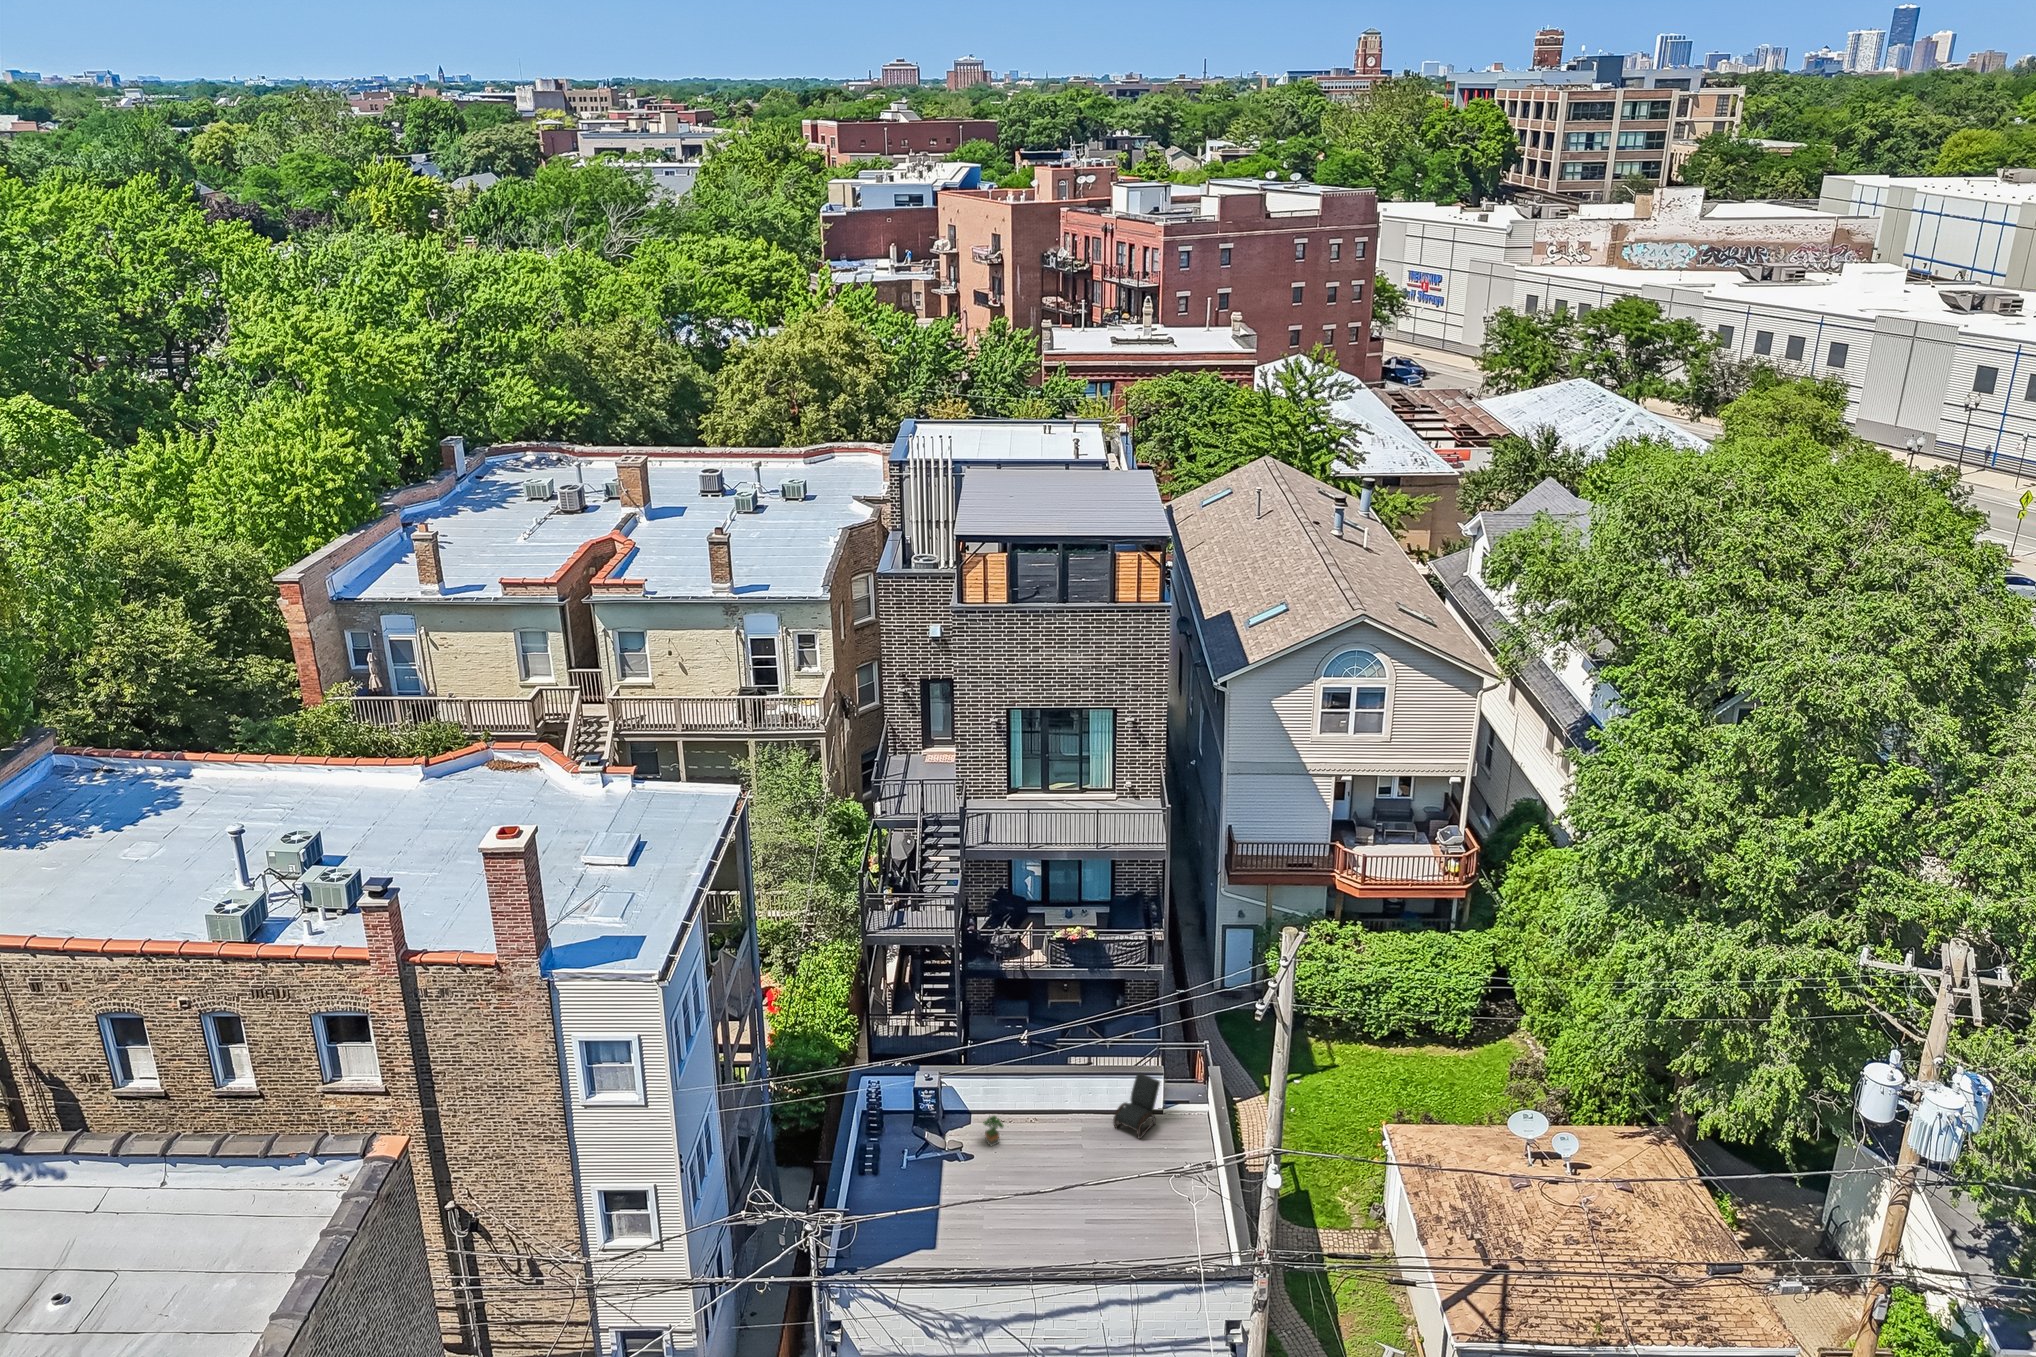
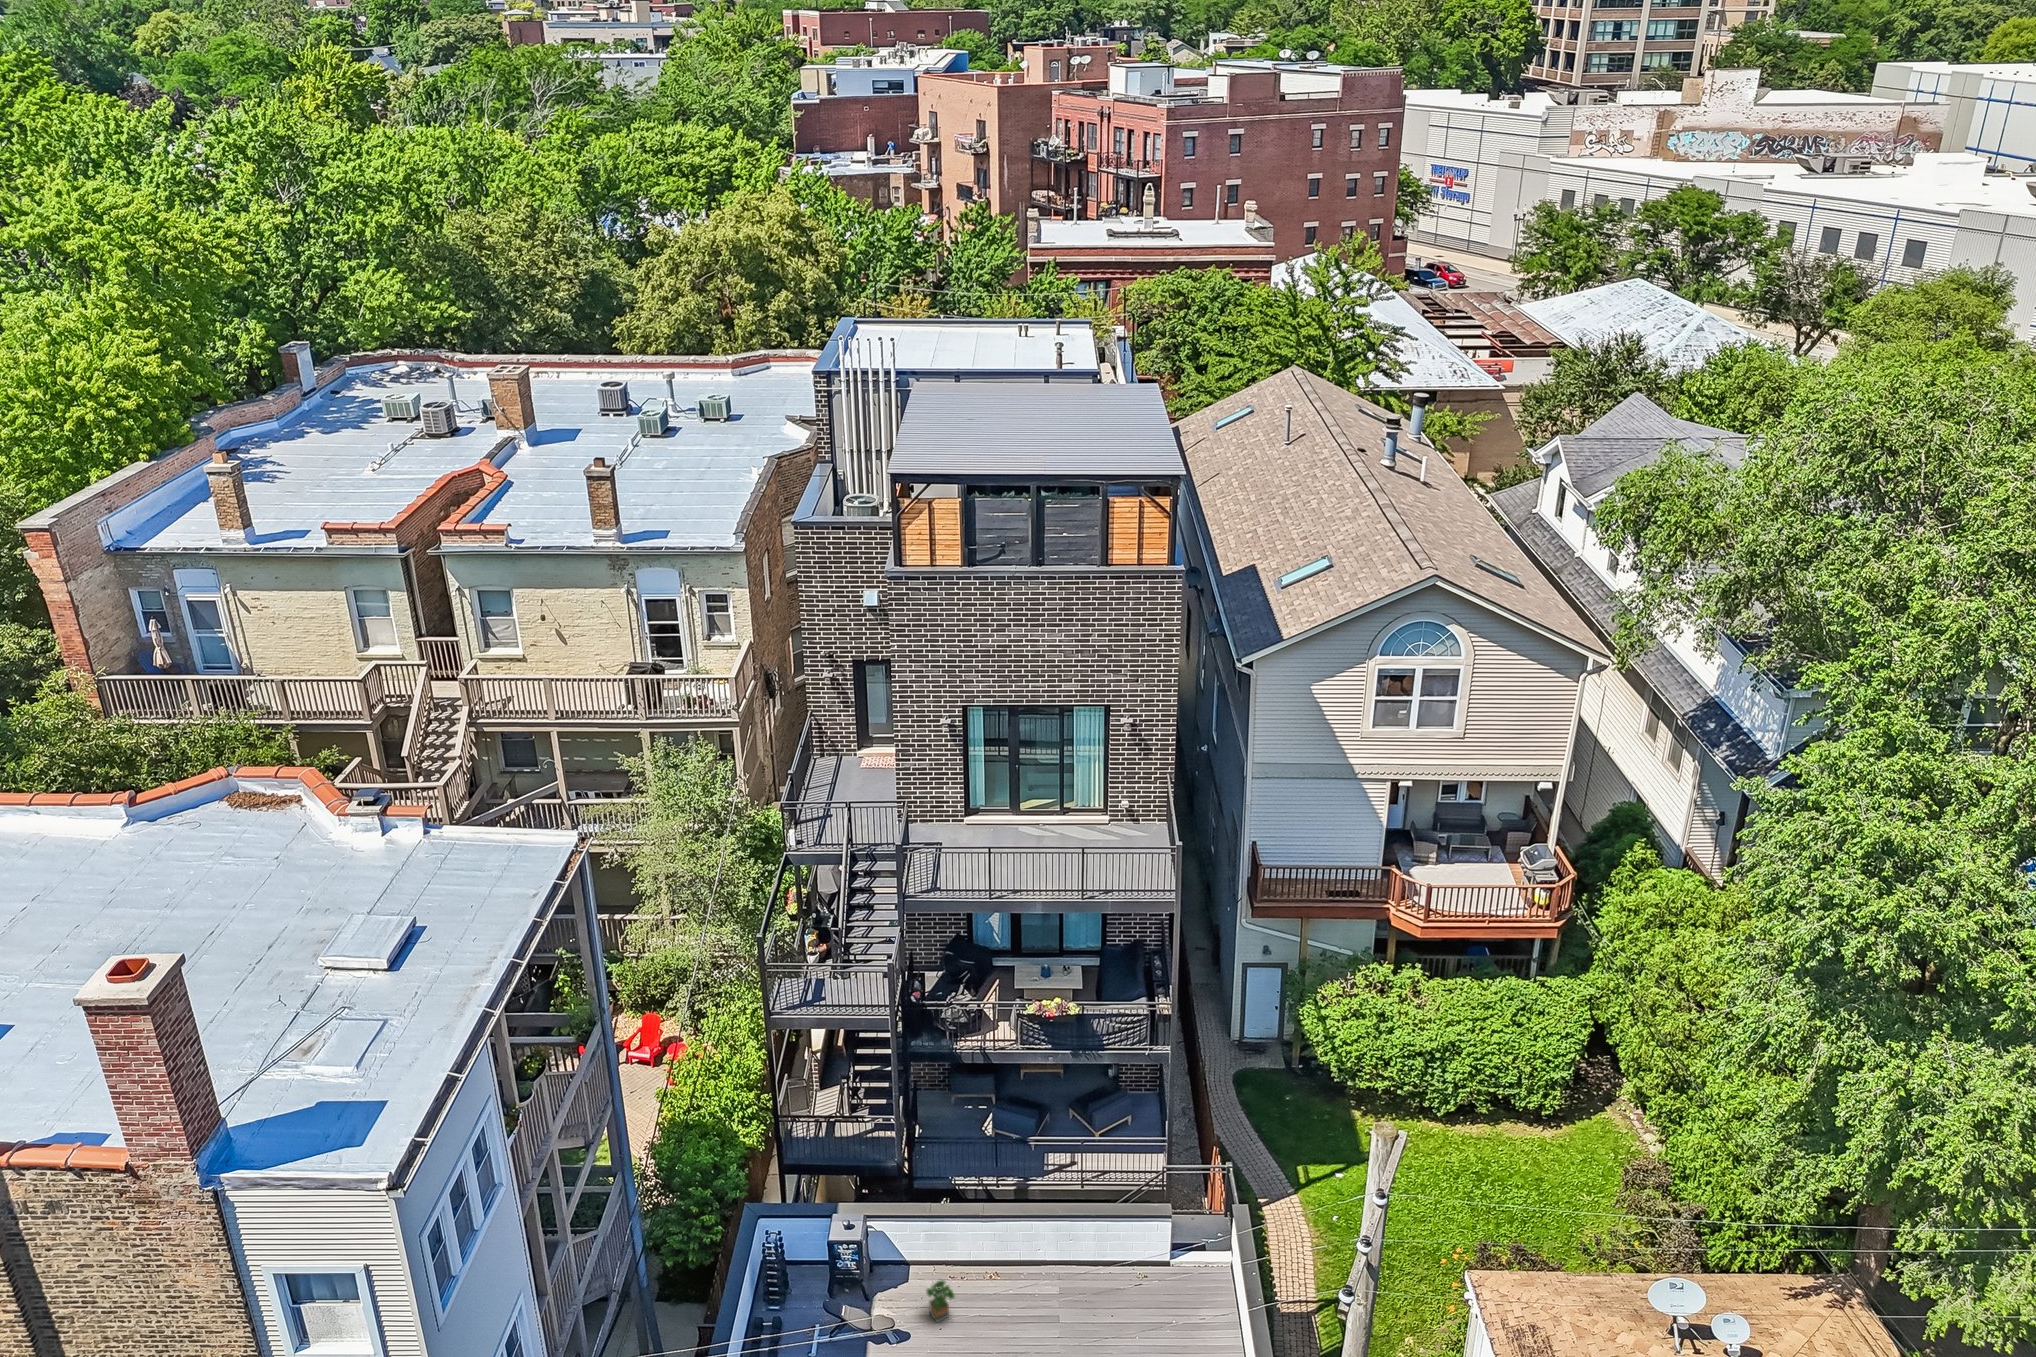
lounge chair: present [1113,1073,1160,1139] -> none [1105,1213,1170,1310]

